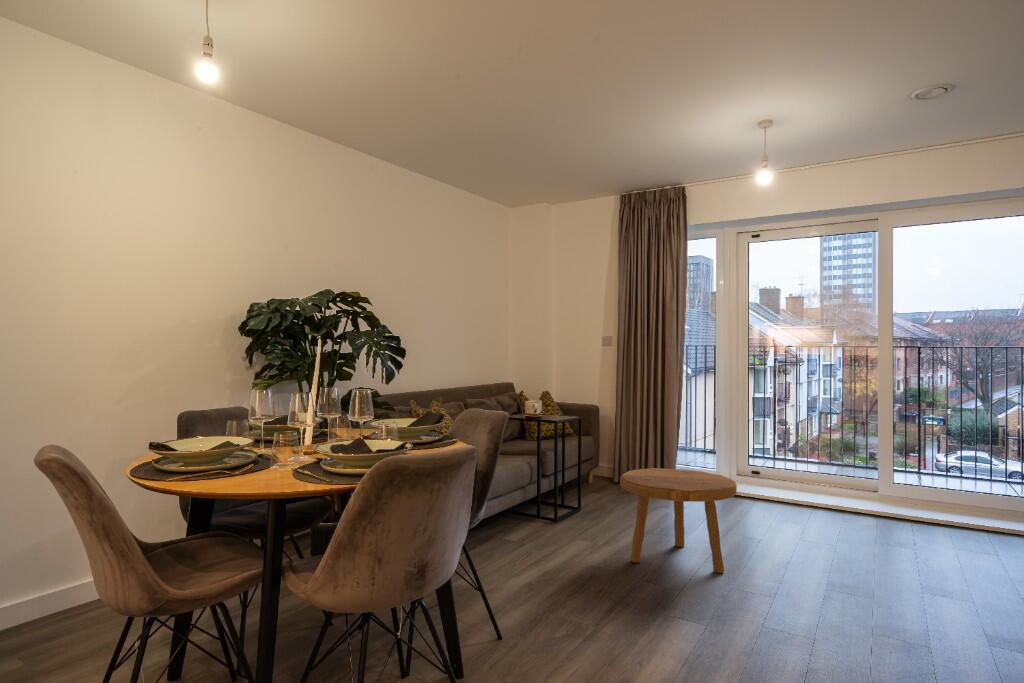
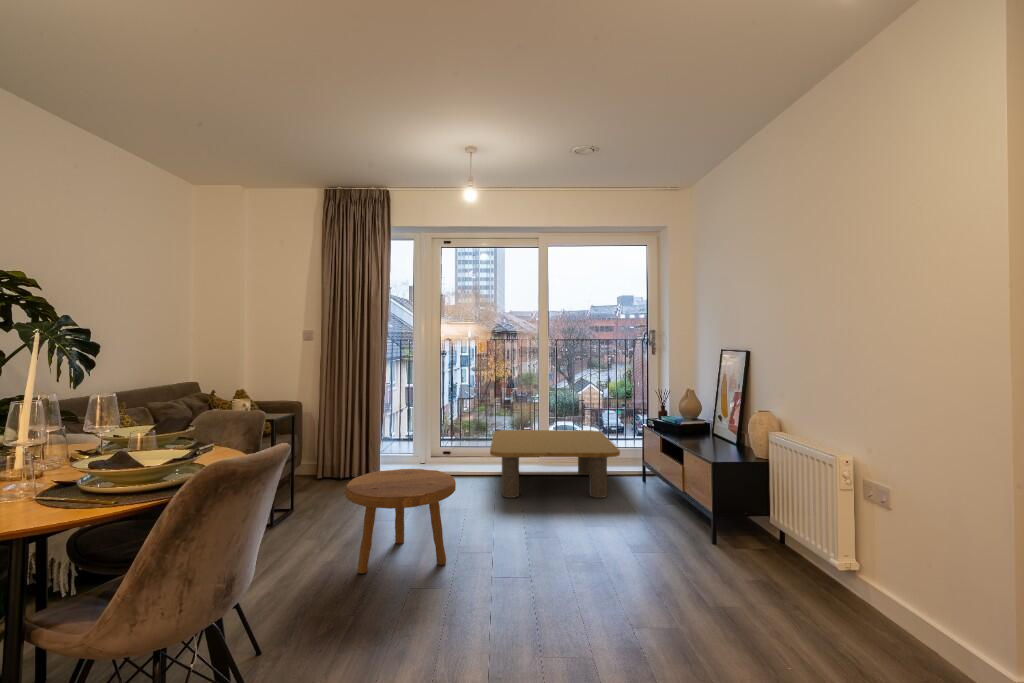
coffee table: none [799,453,1001,551] -> present [490,430,620,498]

